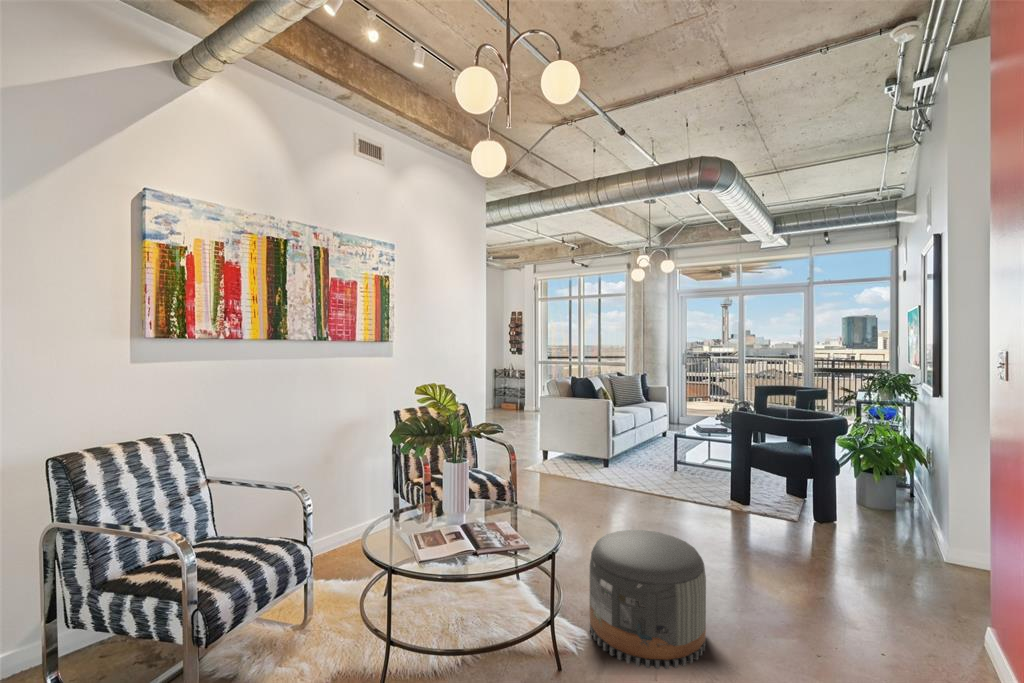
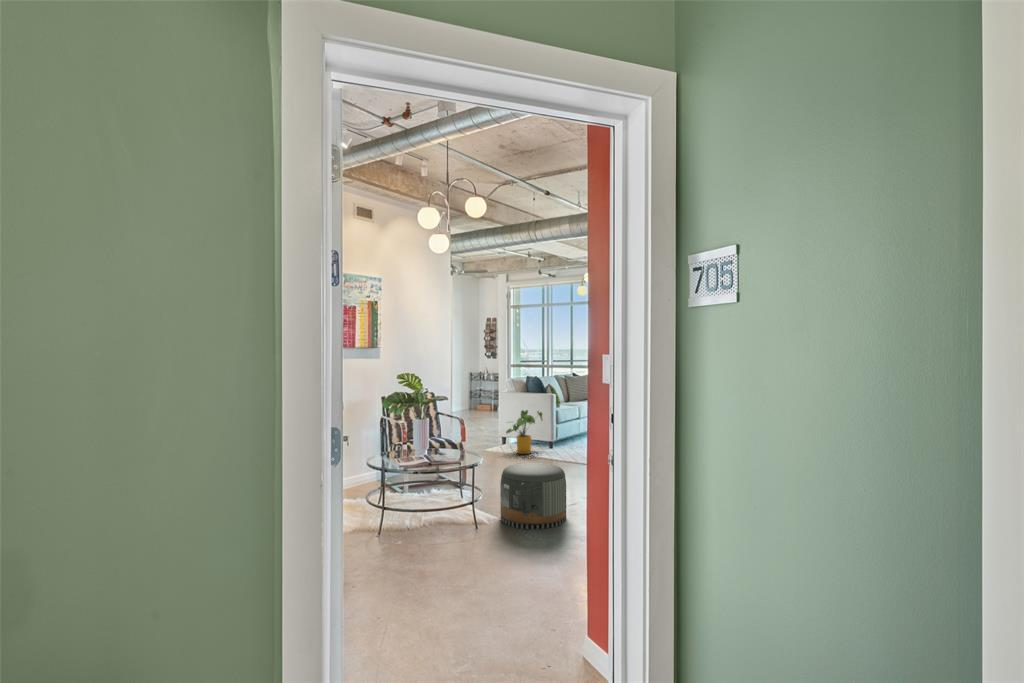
house plant: none [550,419,597,475] -> present [506,410,543,454]

